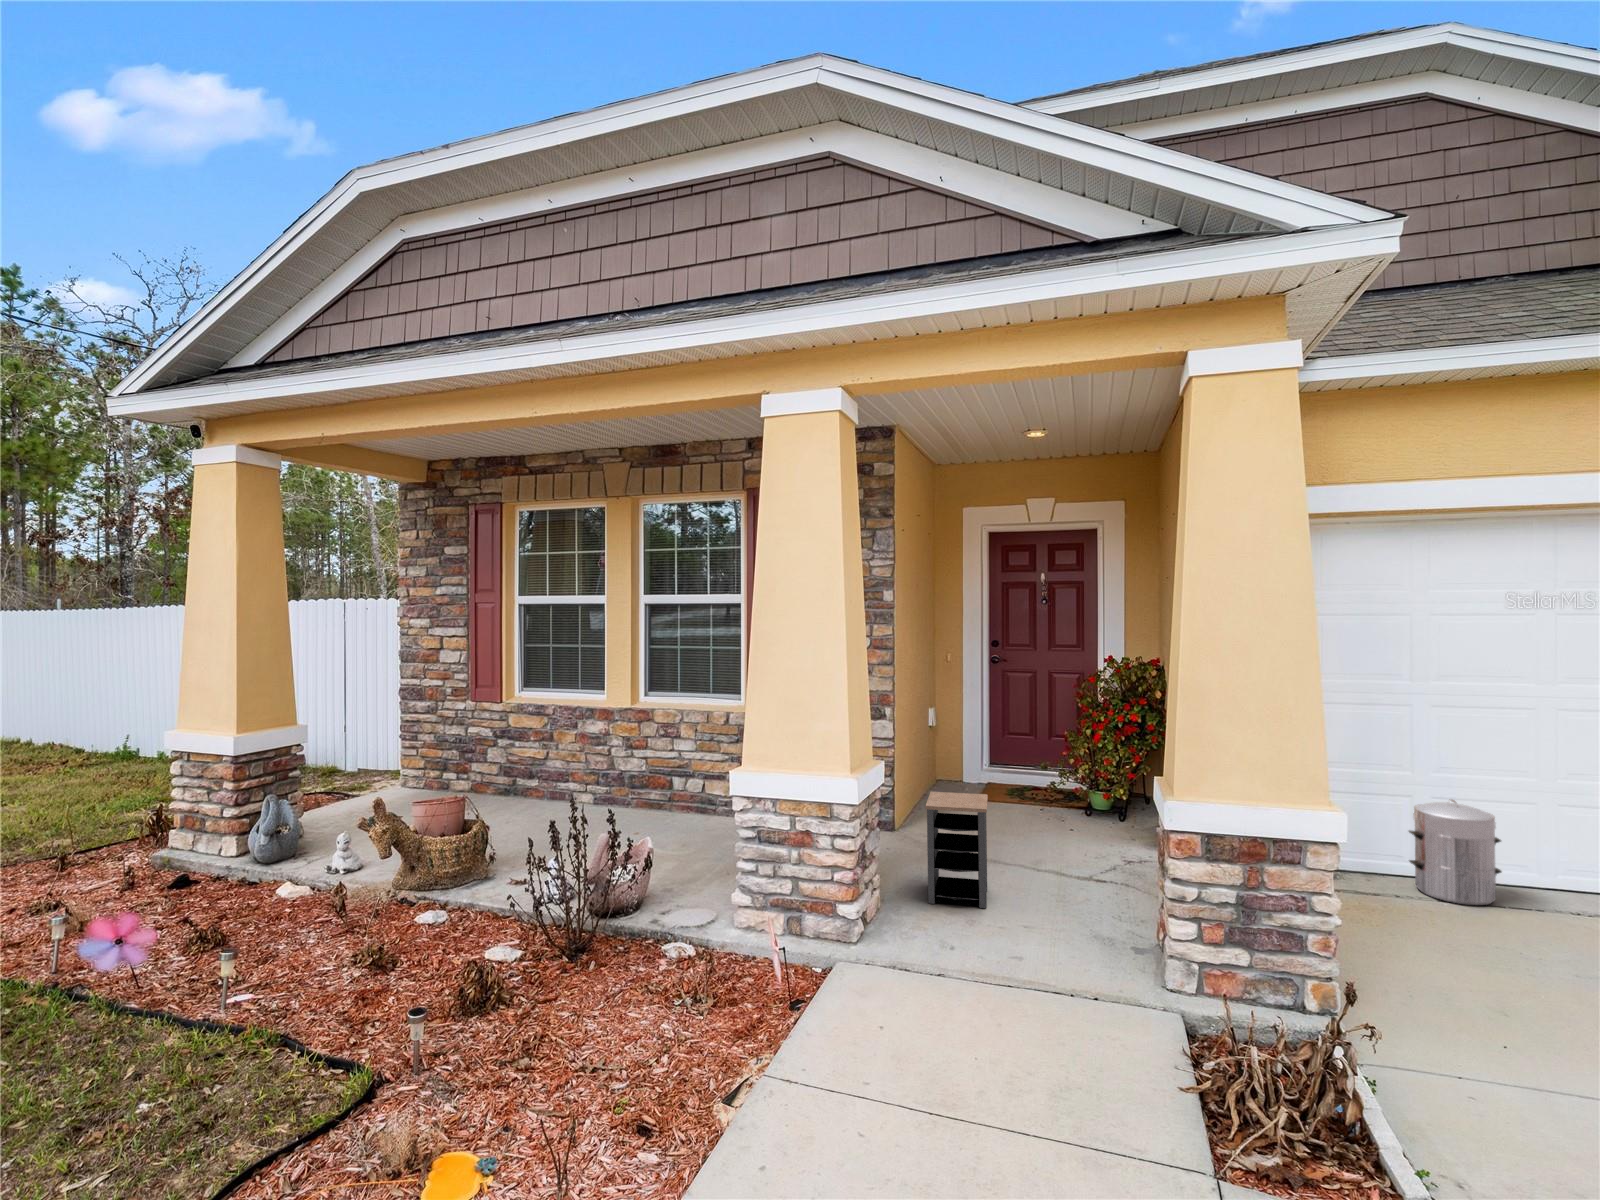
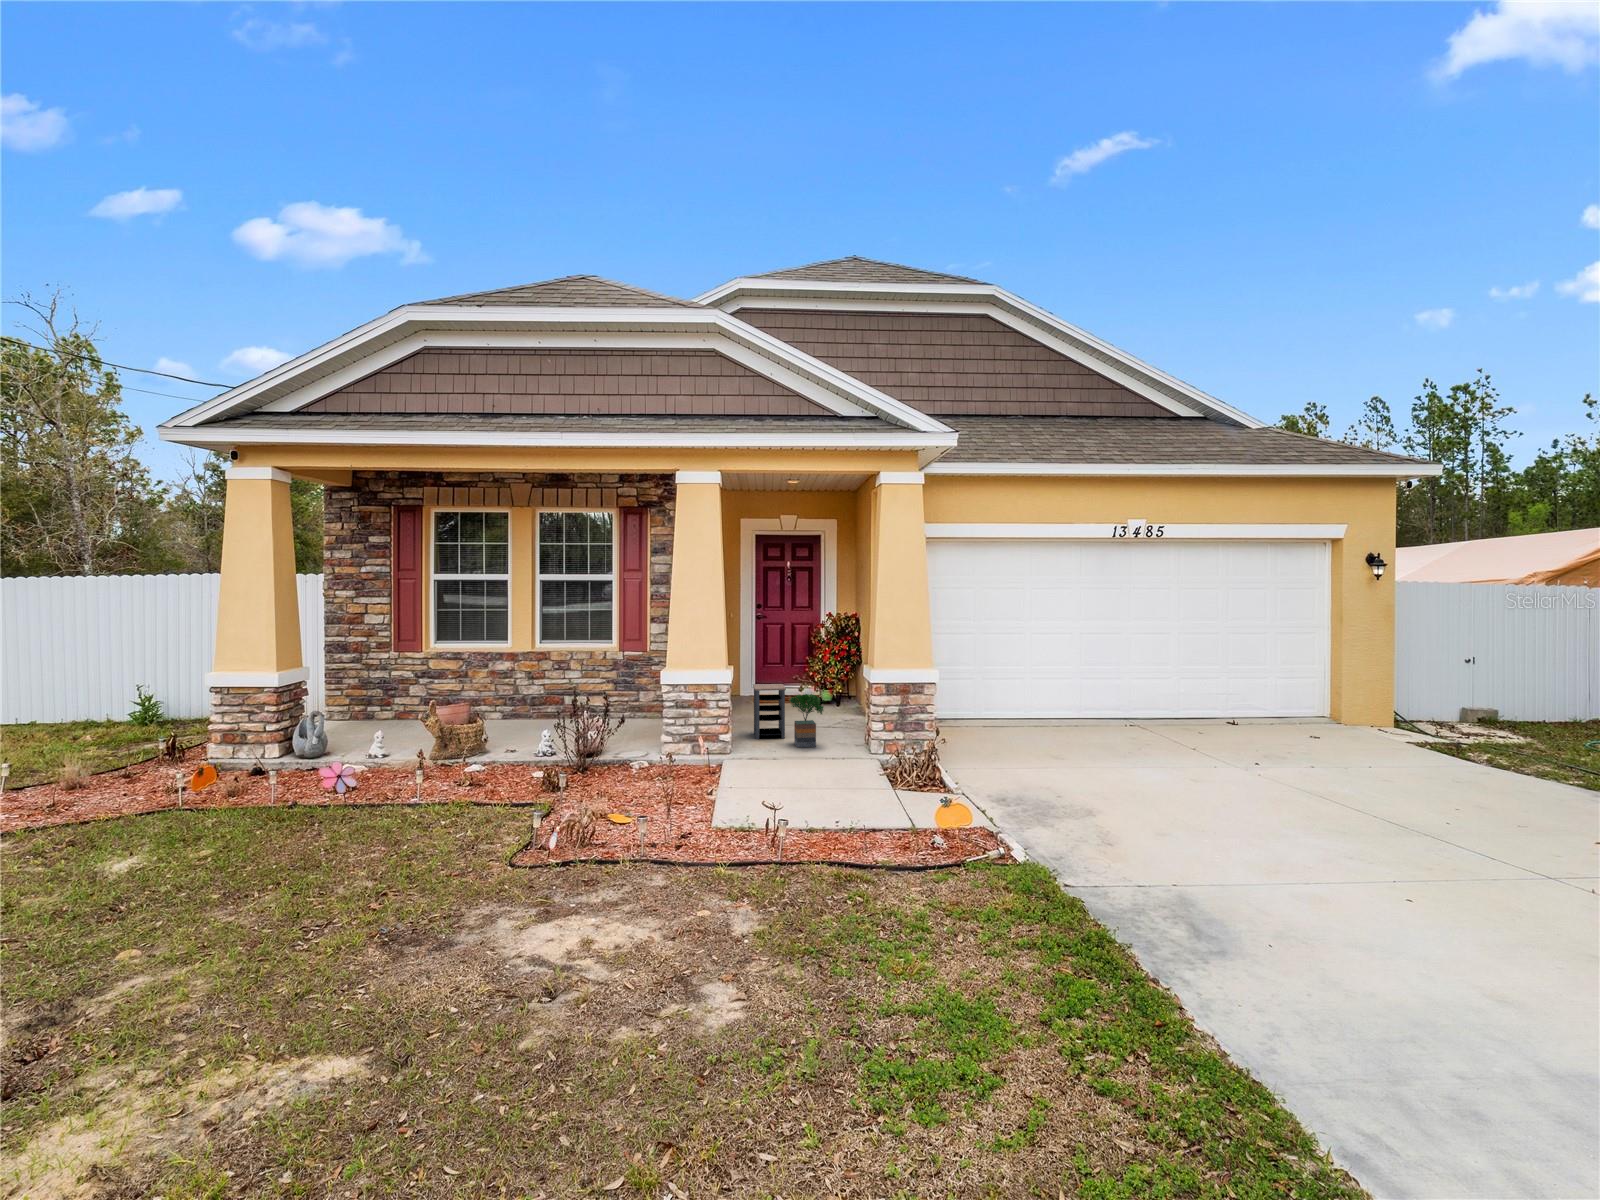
waste bin: present [1409,799,1501,905] -> none [968,676,1002,722]
potted tree: none [985,826,1063,948] -> present [789,694,824,747]

